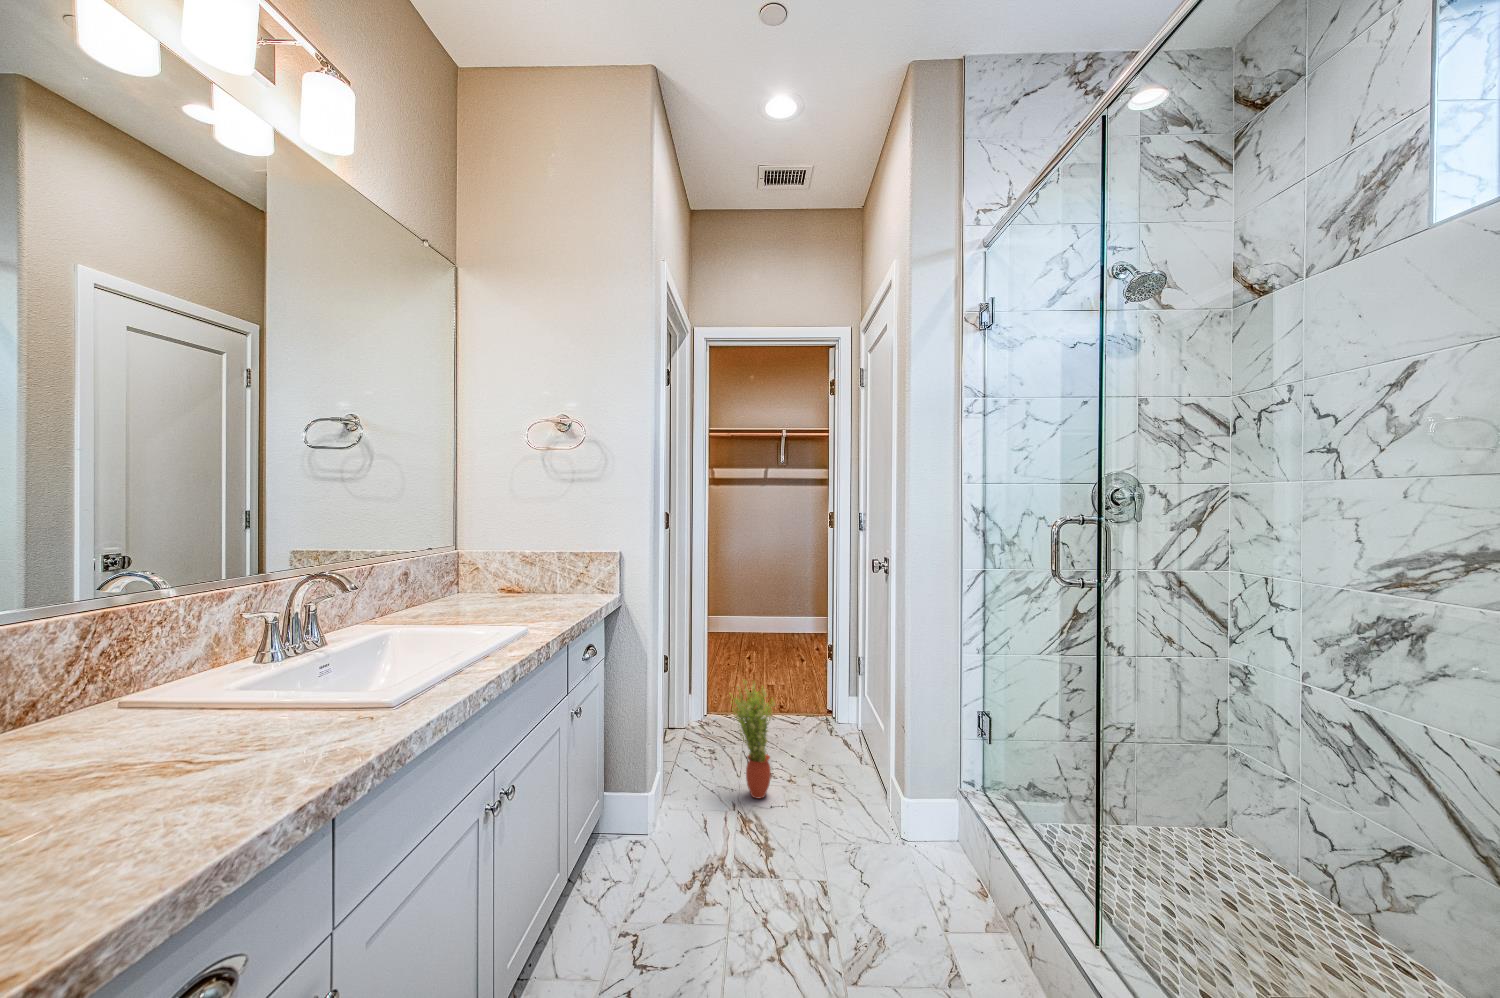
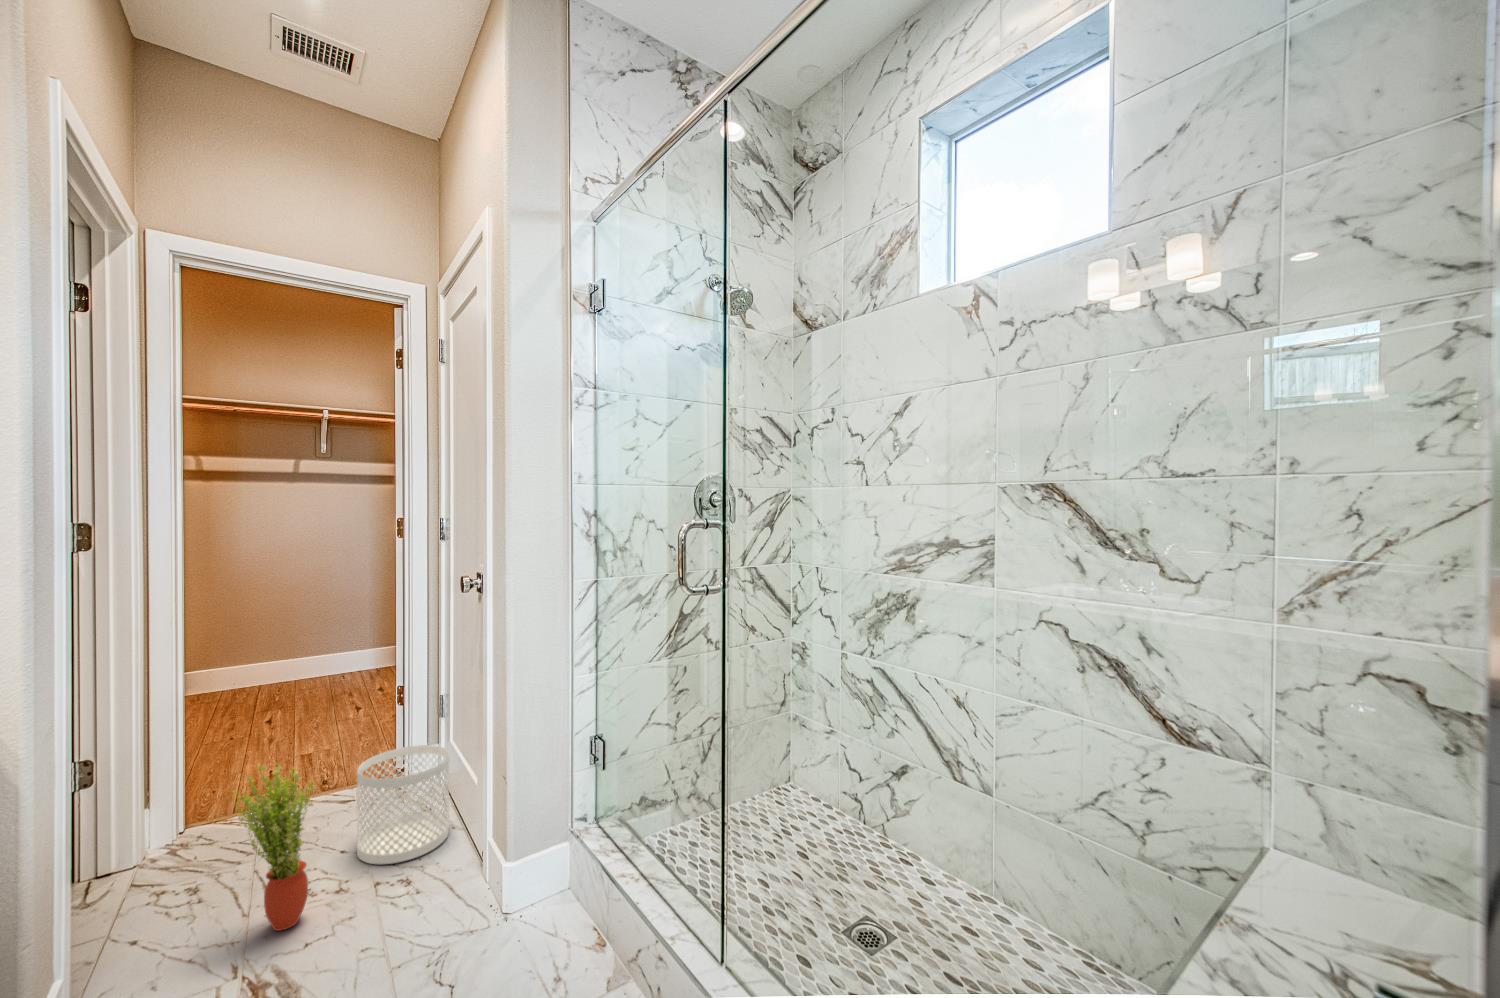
waste basket: none [801,693,865,780] -> present [357,745,449,864]

